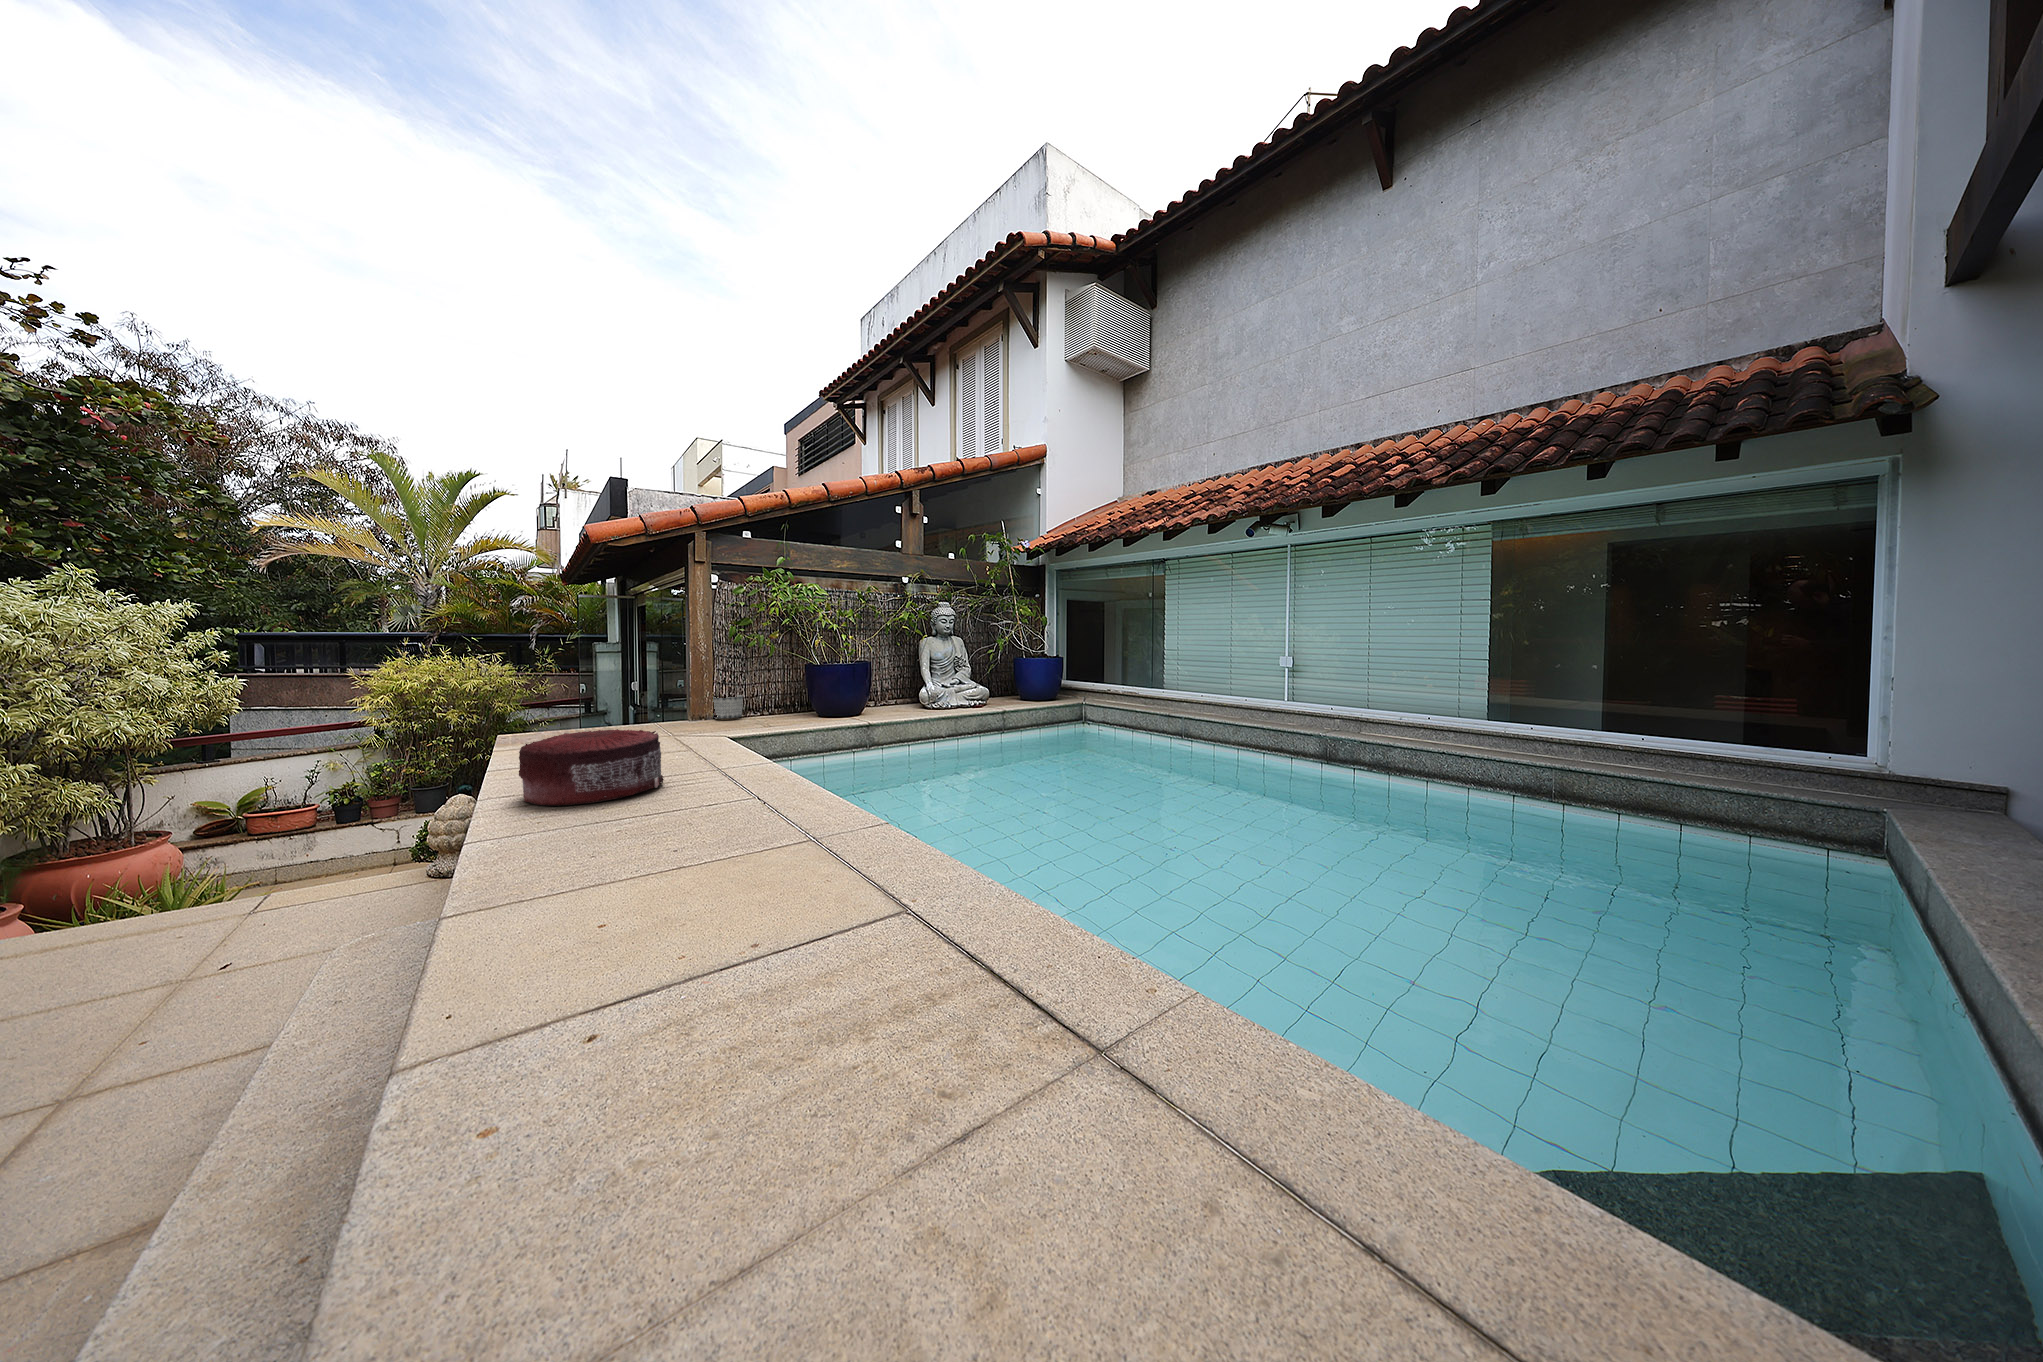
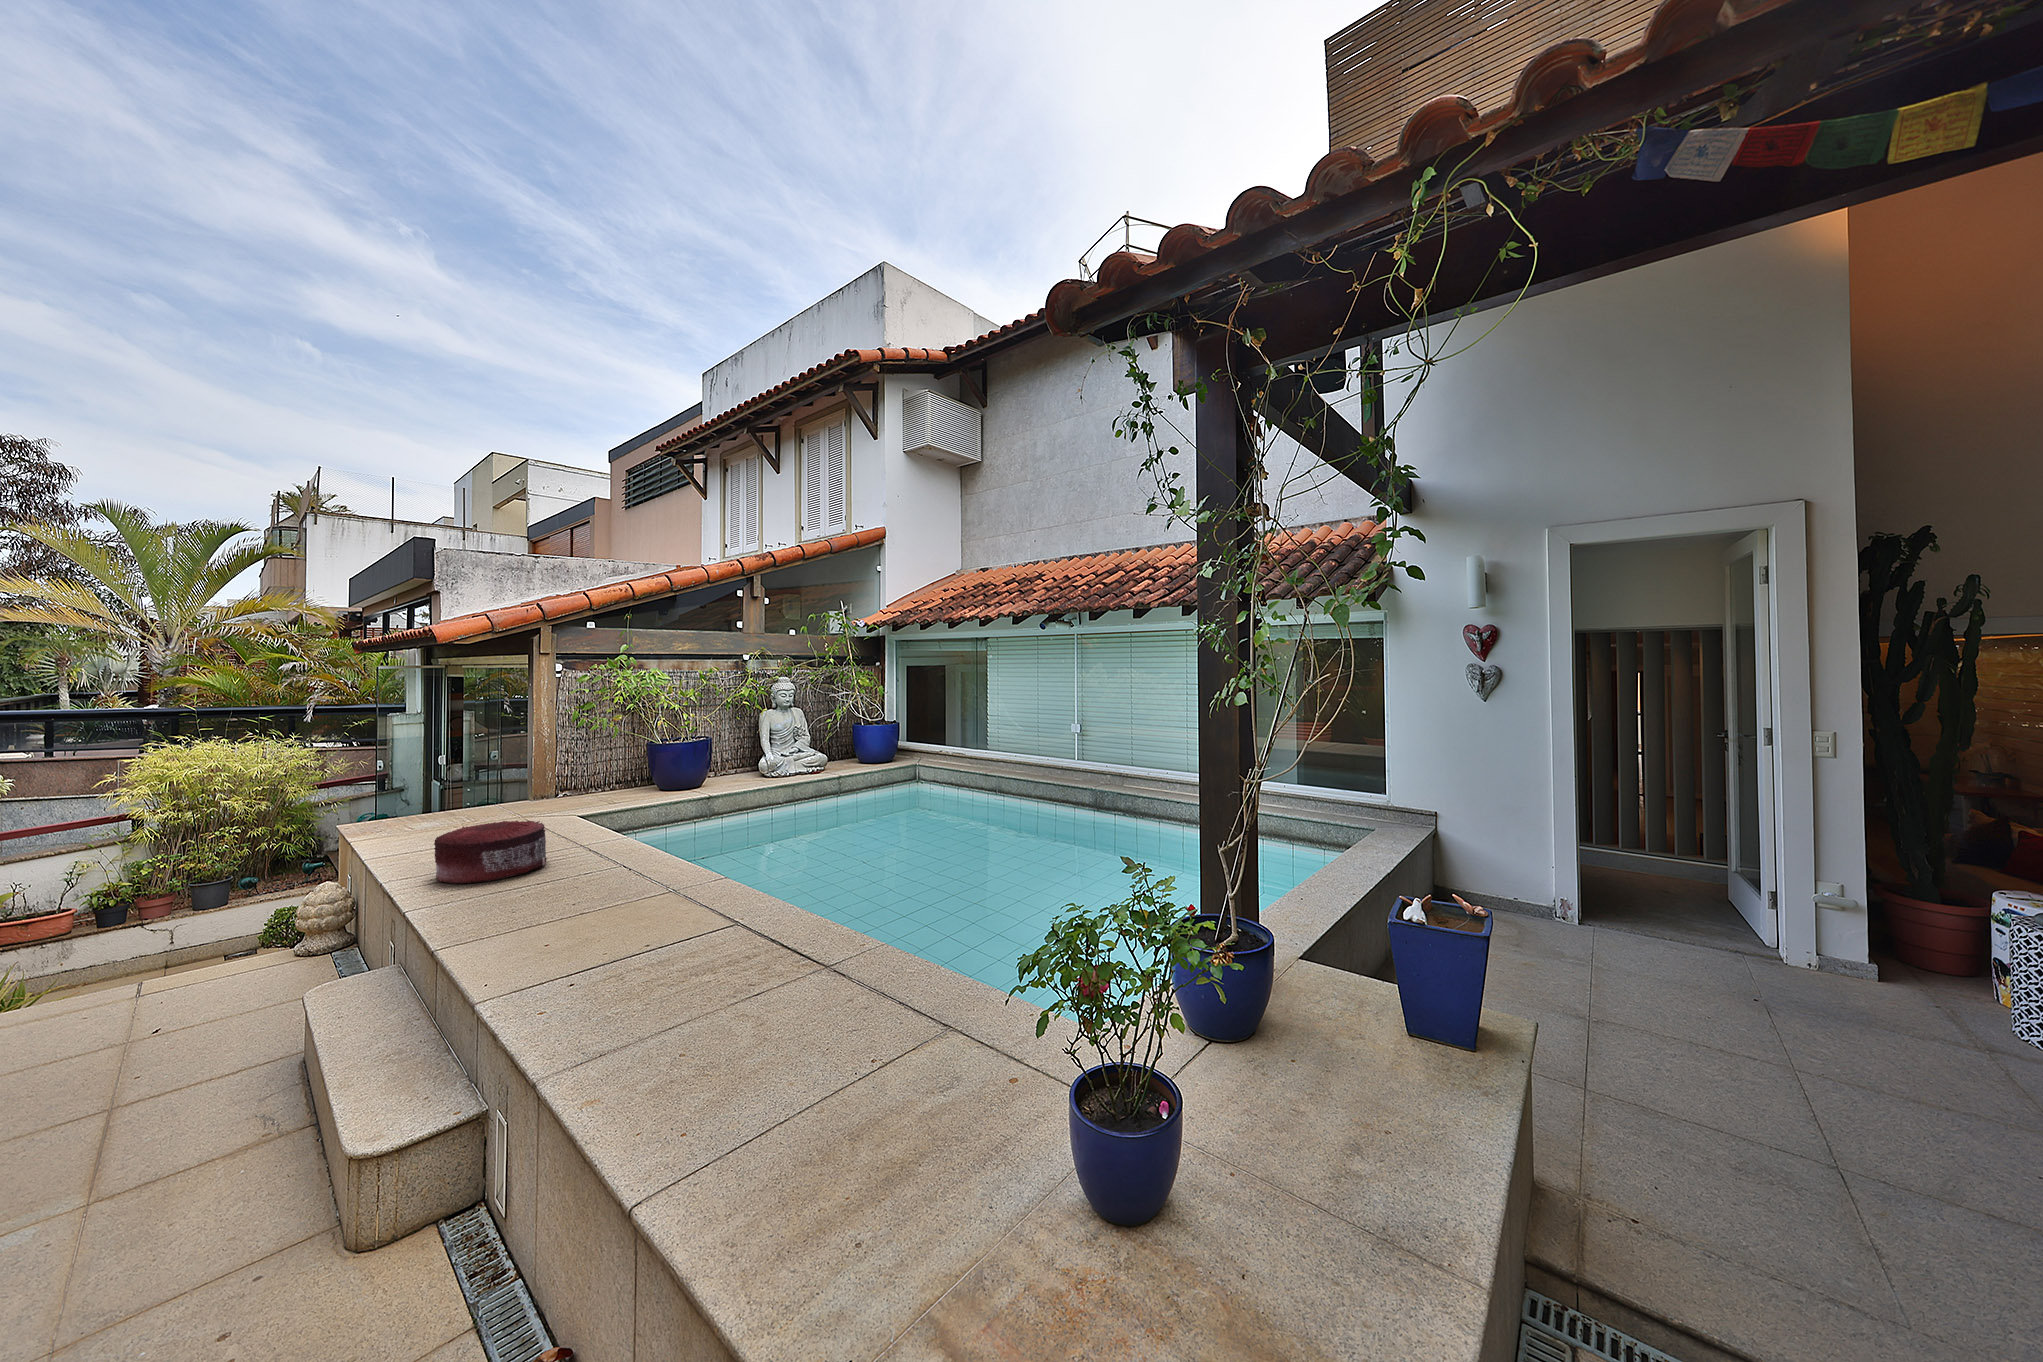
planter: present [713,695,743,720] -> none [556,774,586,798]

